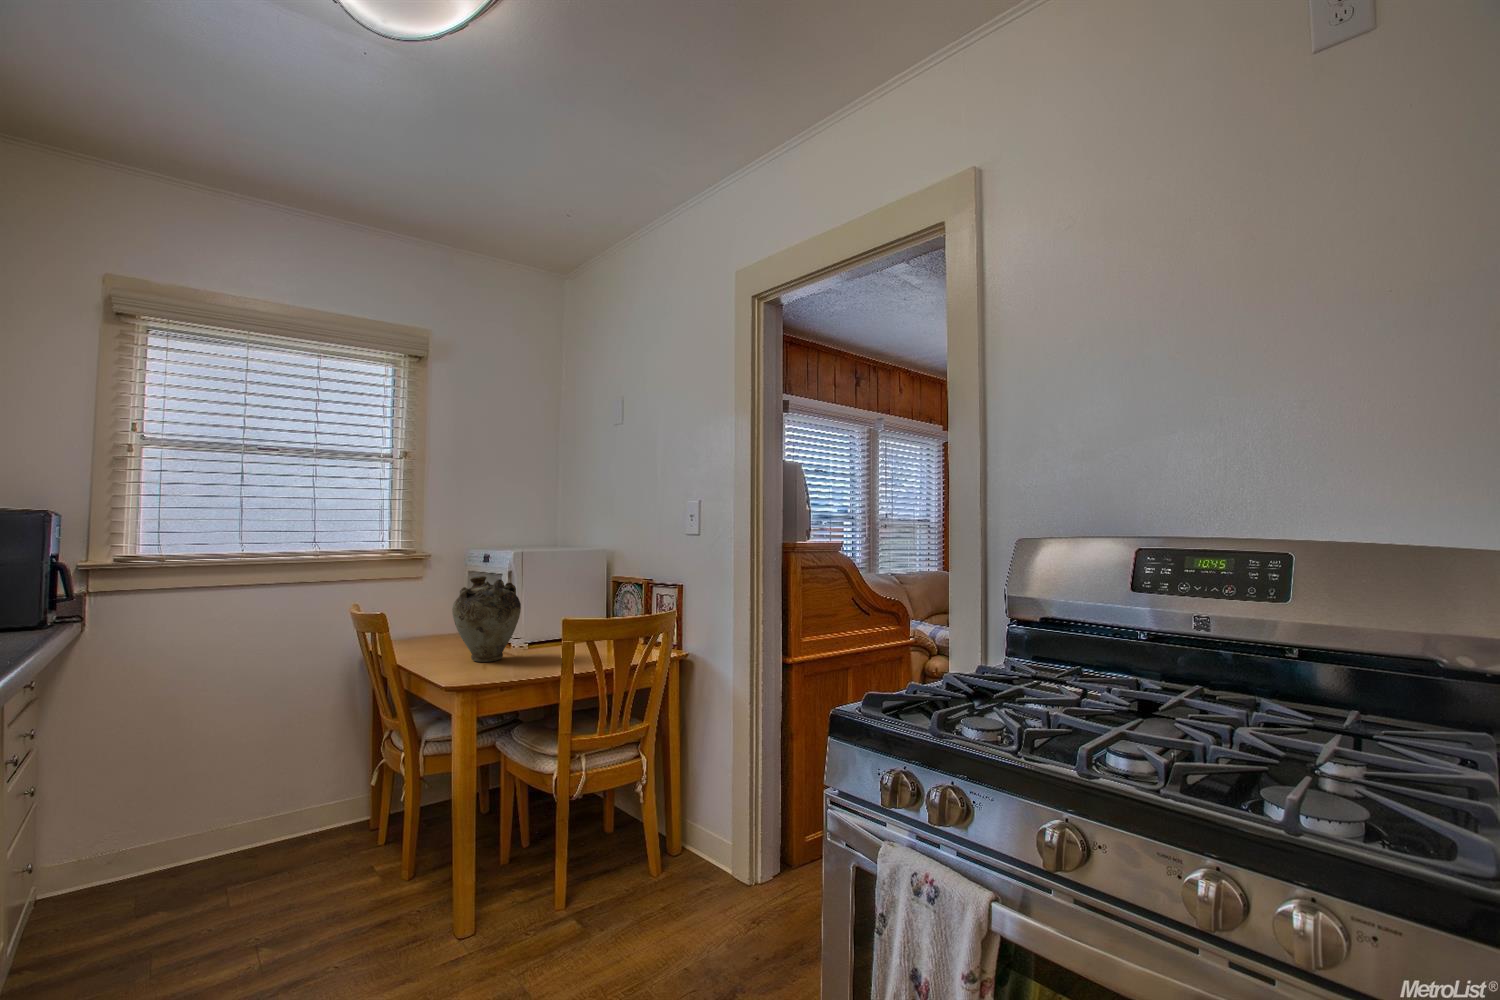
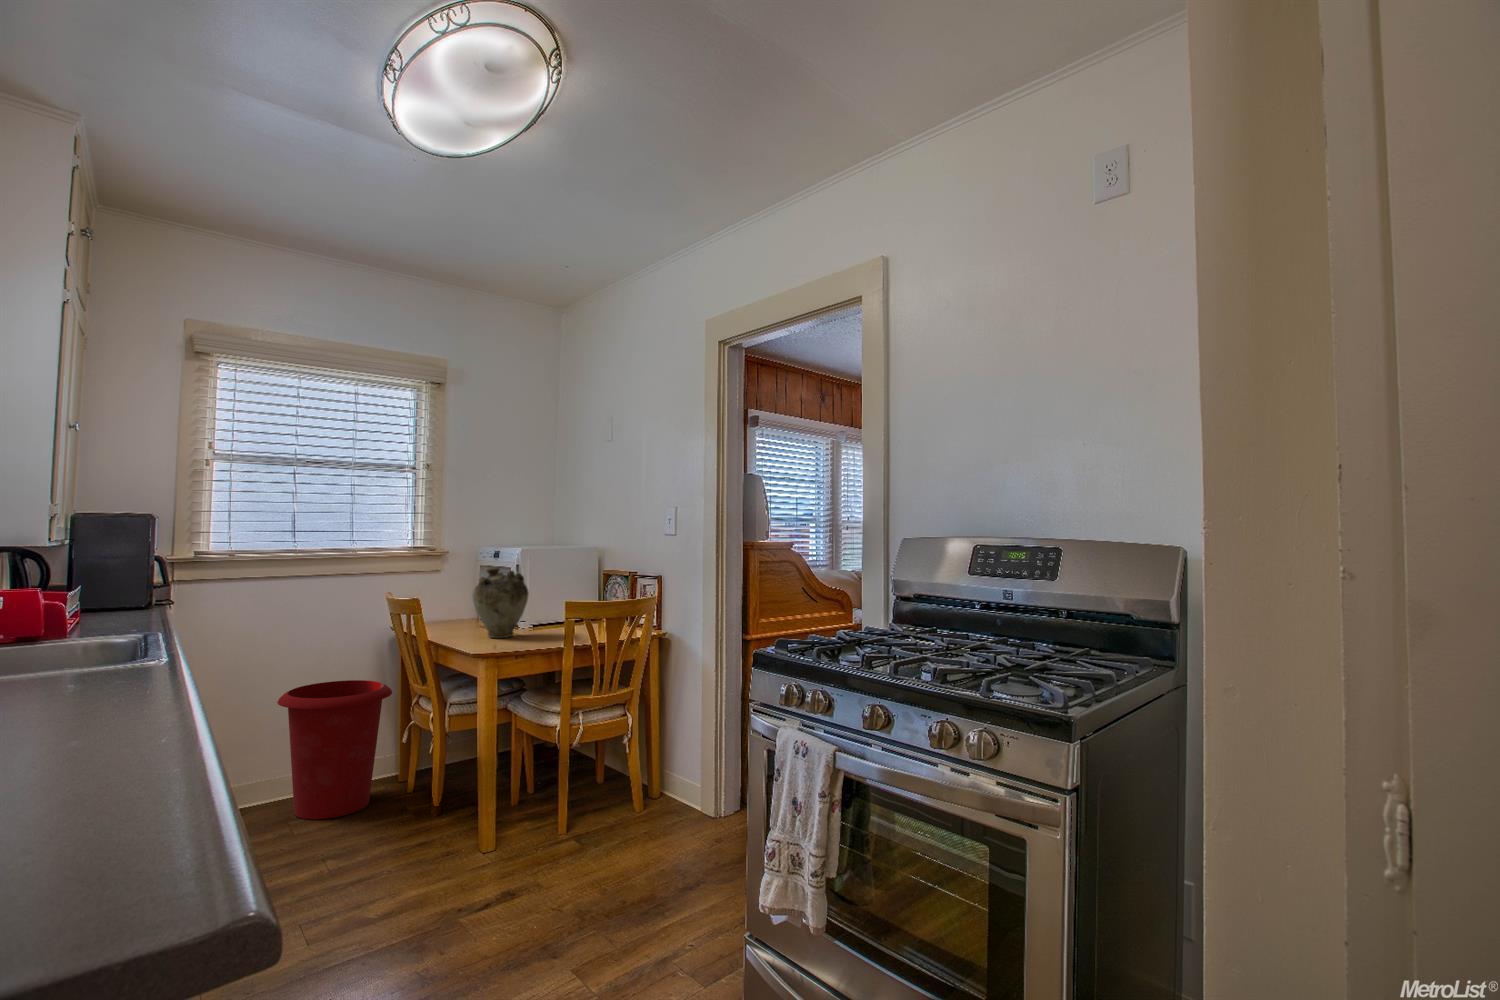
waste bin: none [214,710,359,886] -> present [277,680,392,819]

